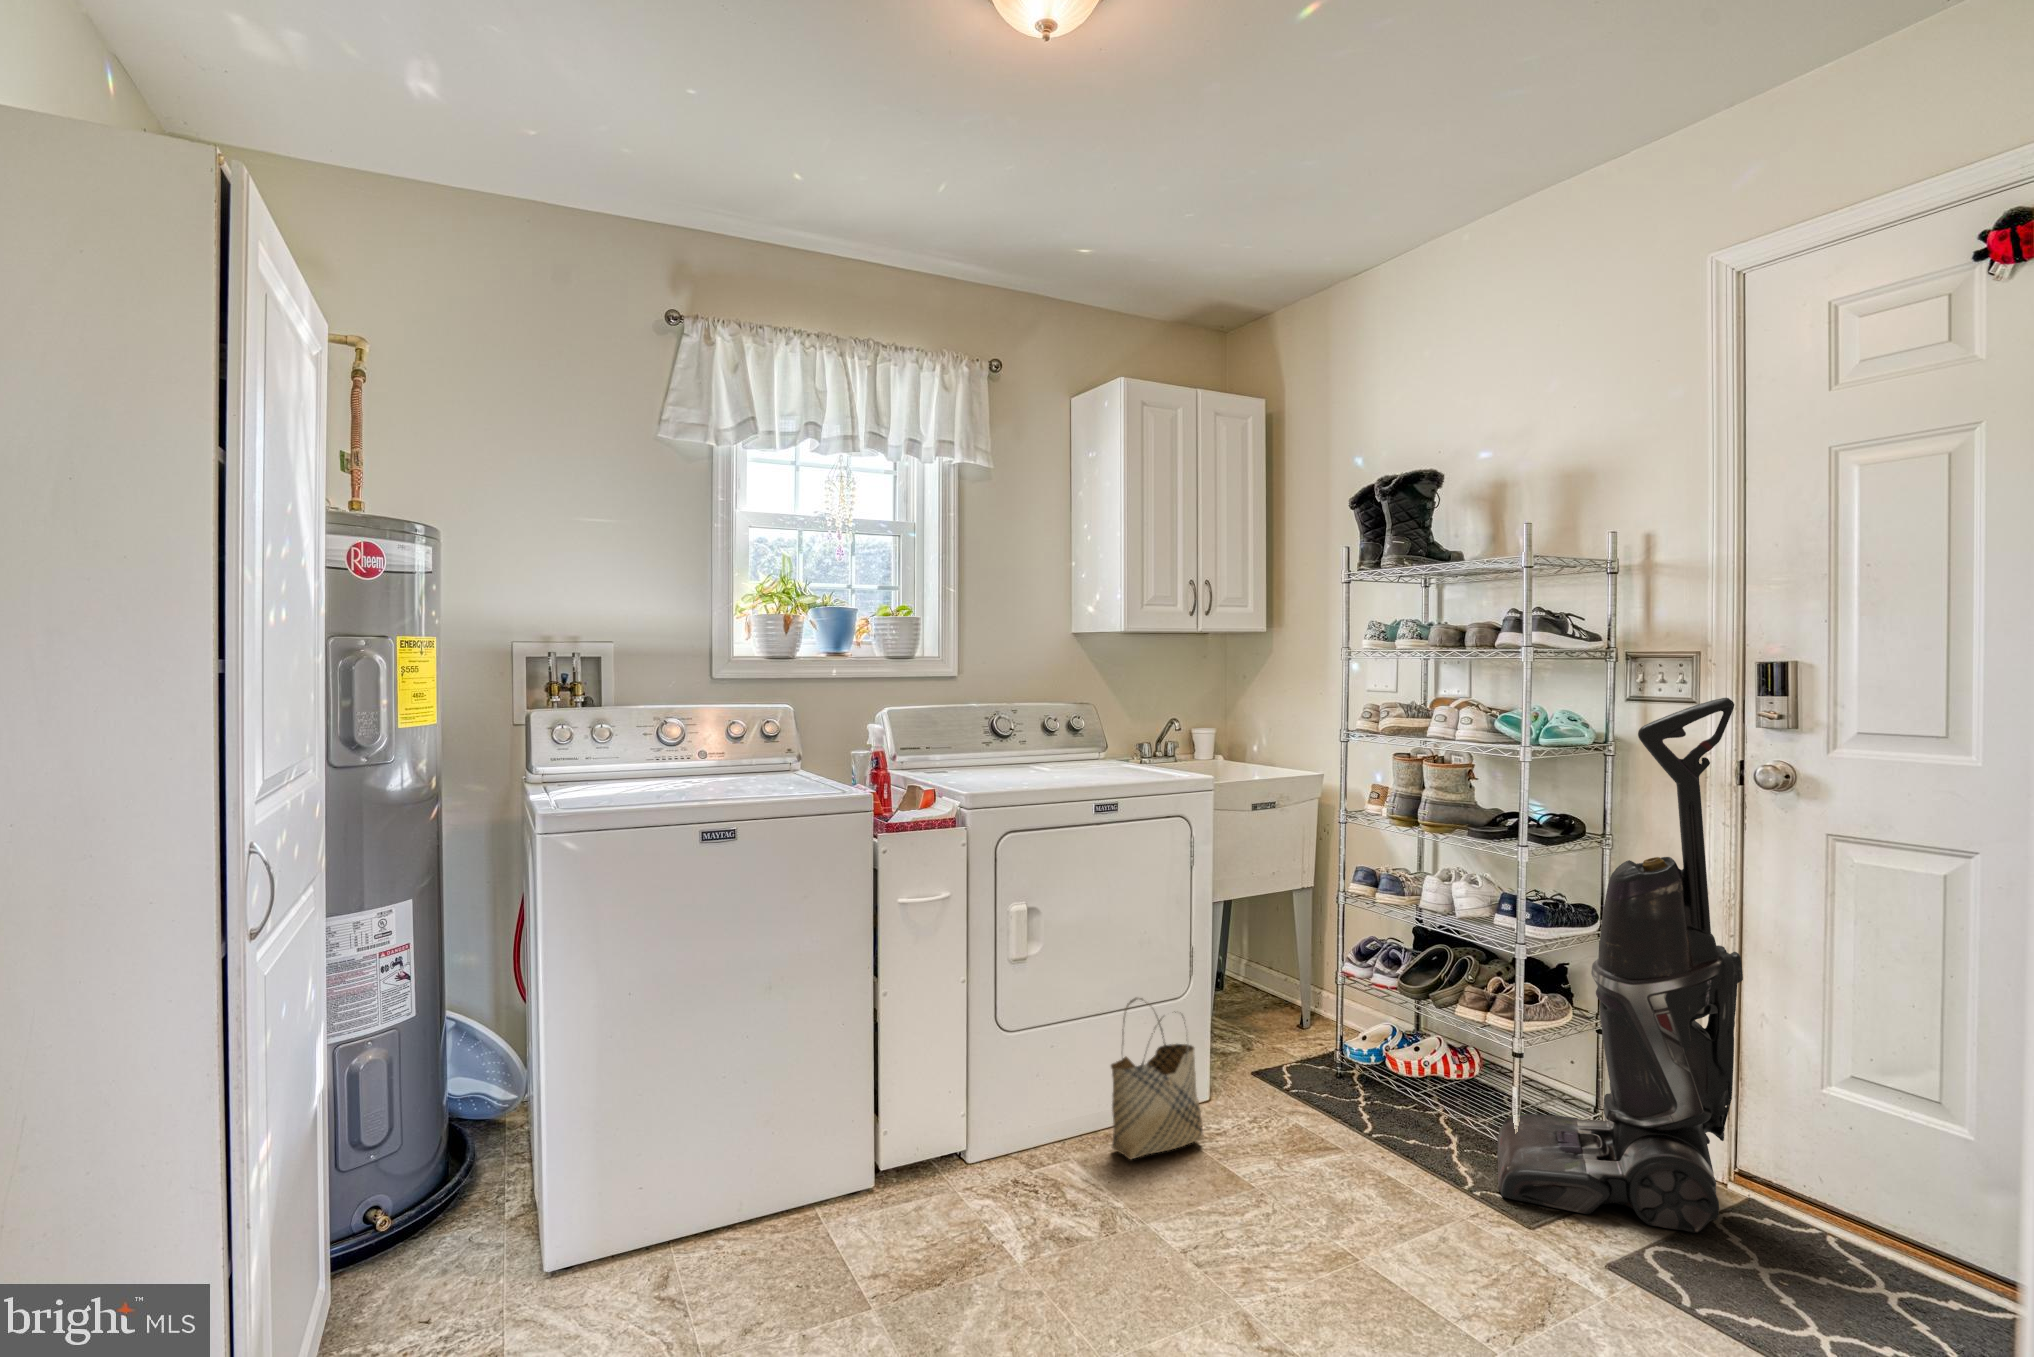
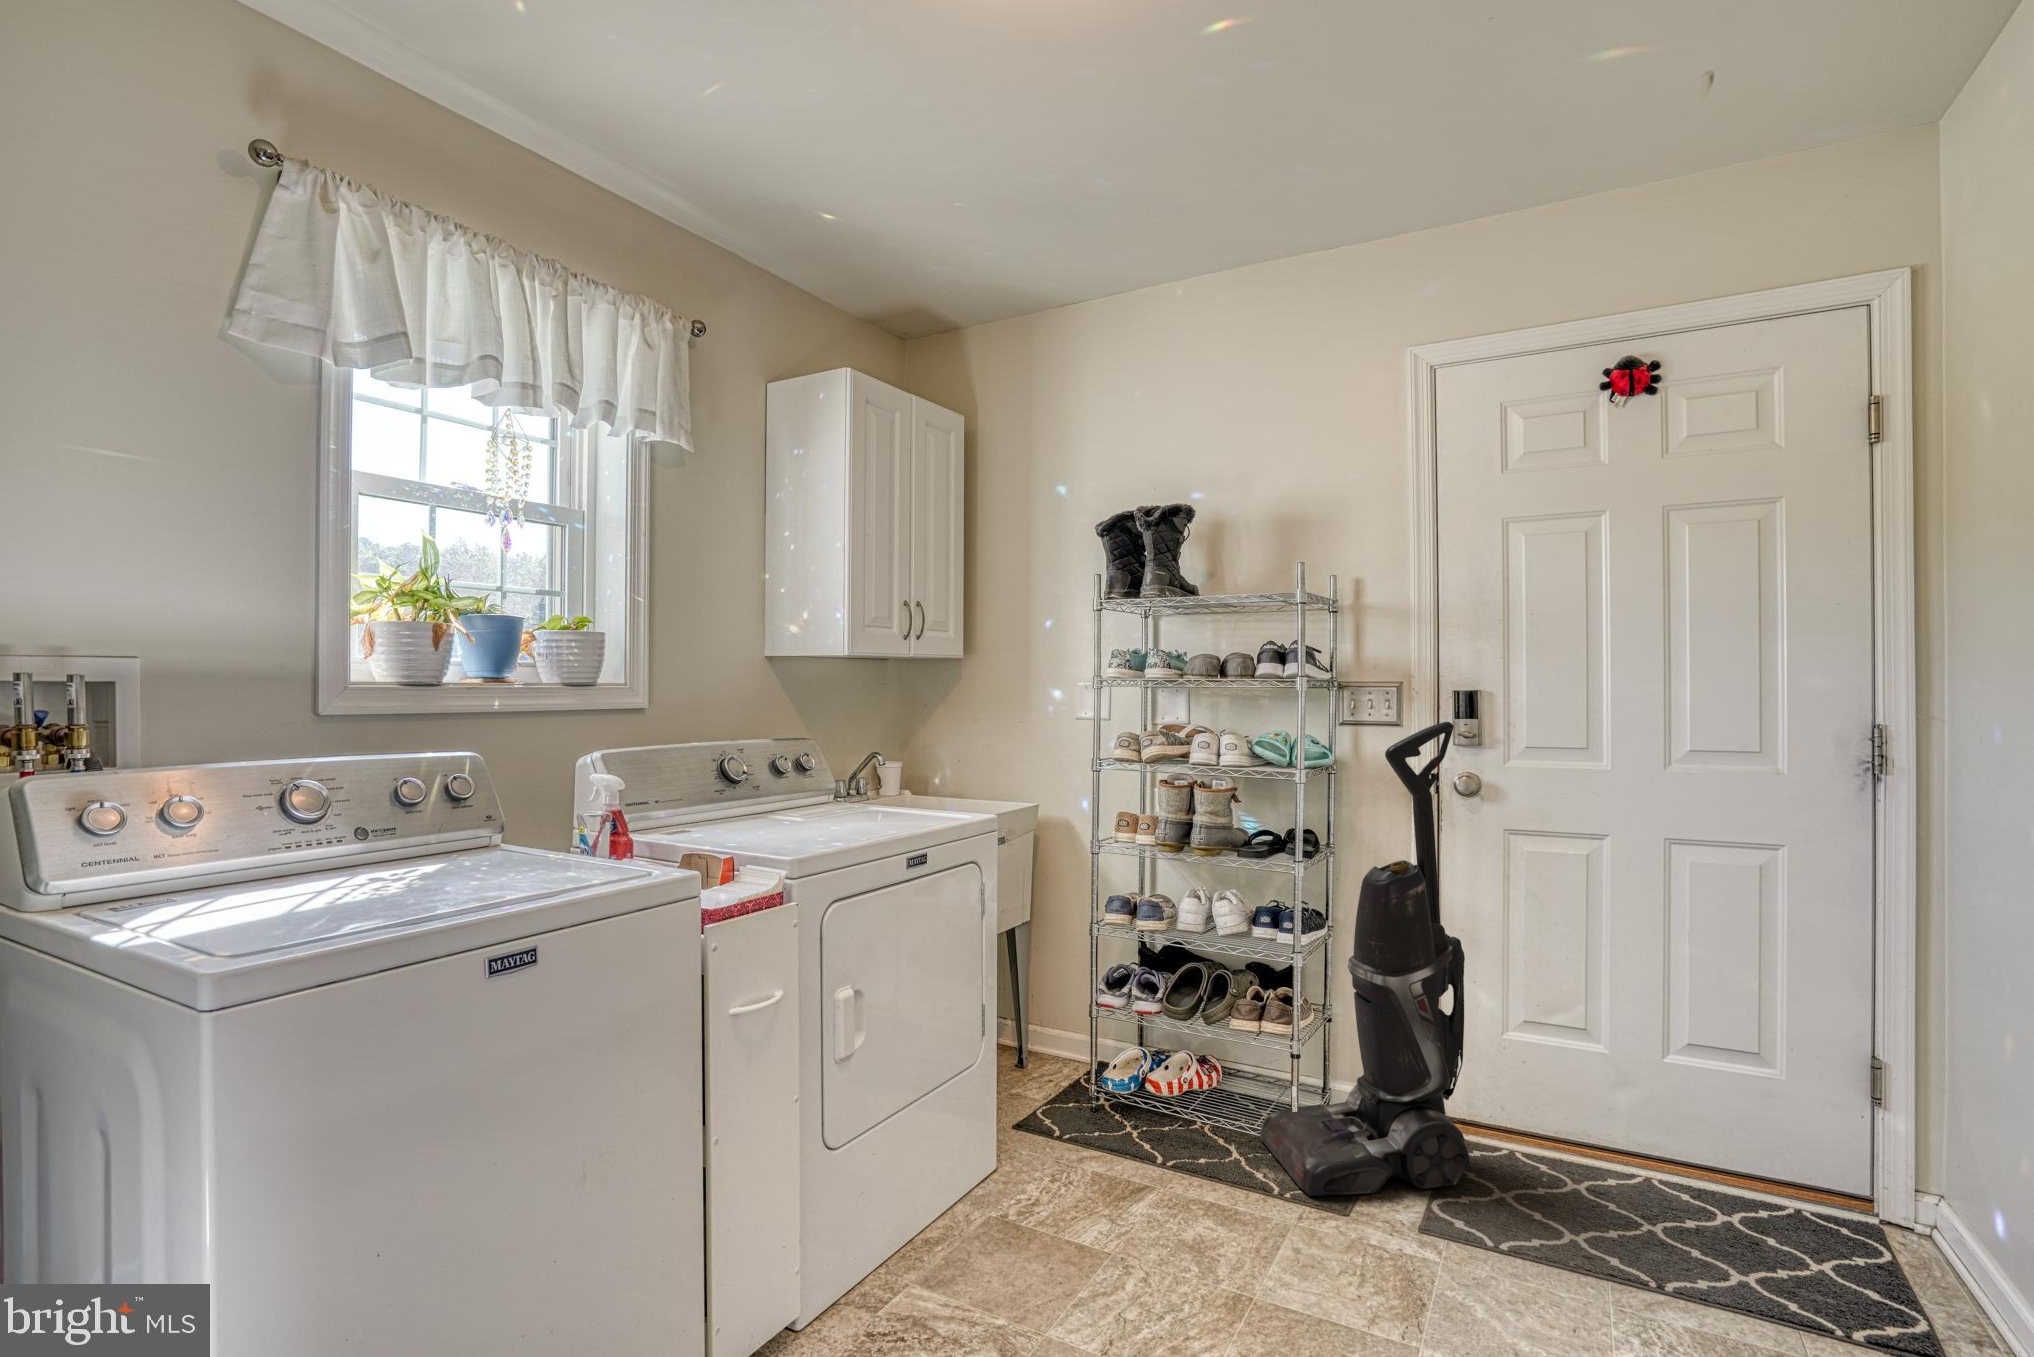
woven basket: present [1111,998,1203,1159] -> none [947,1070,1031,1261]

